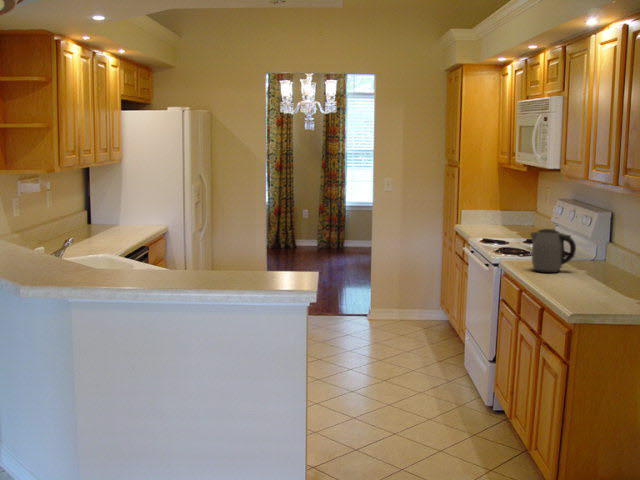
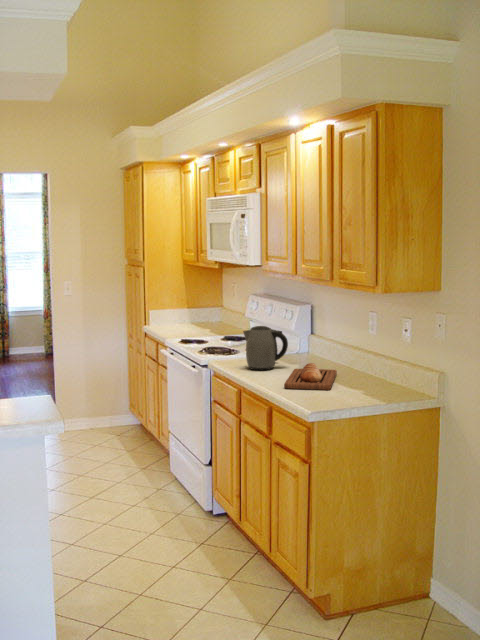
bread loaf: none [558,269,623,296] -> present [284,363,337,390]

